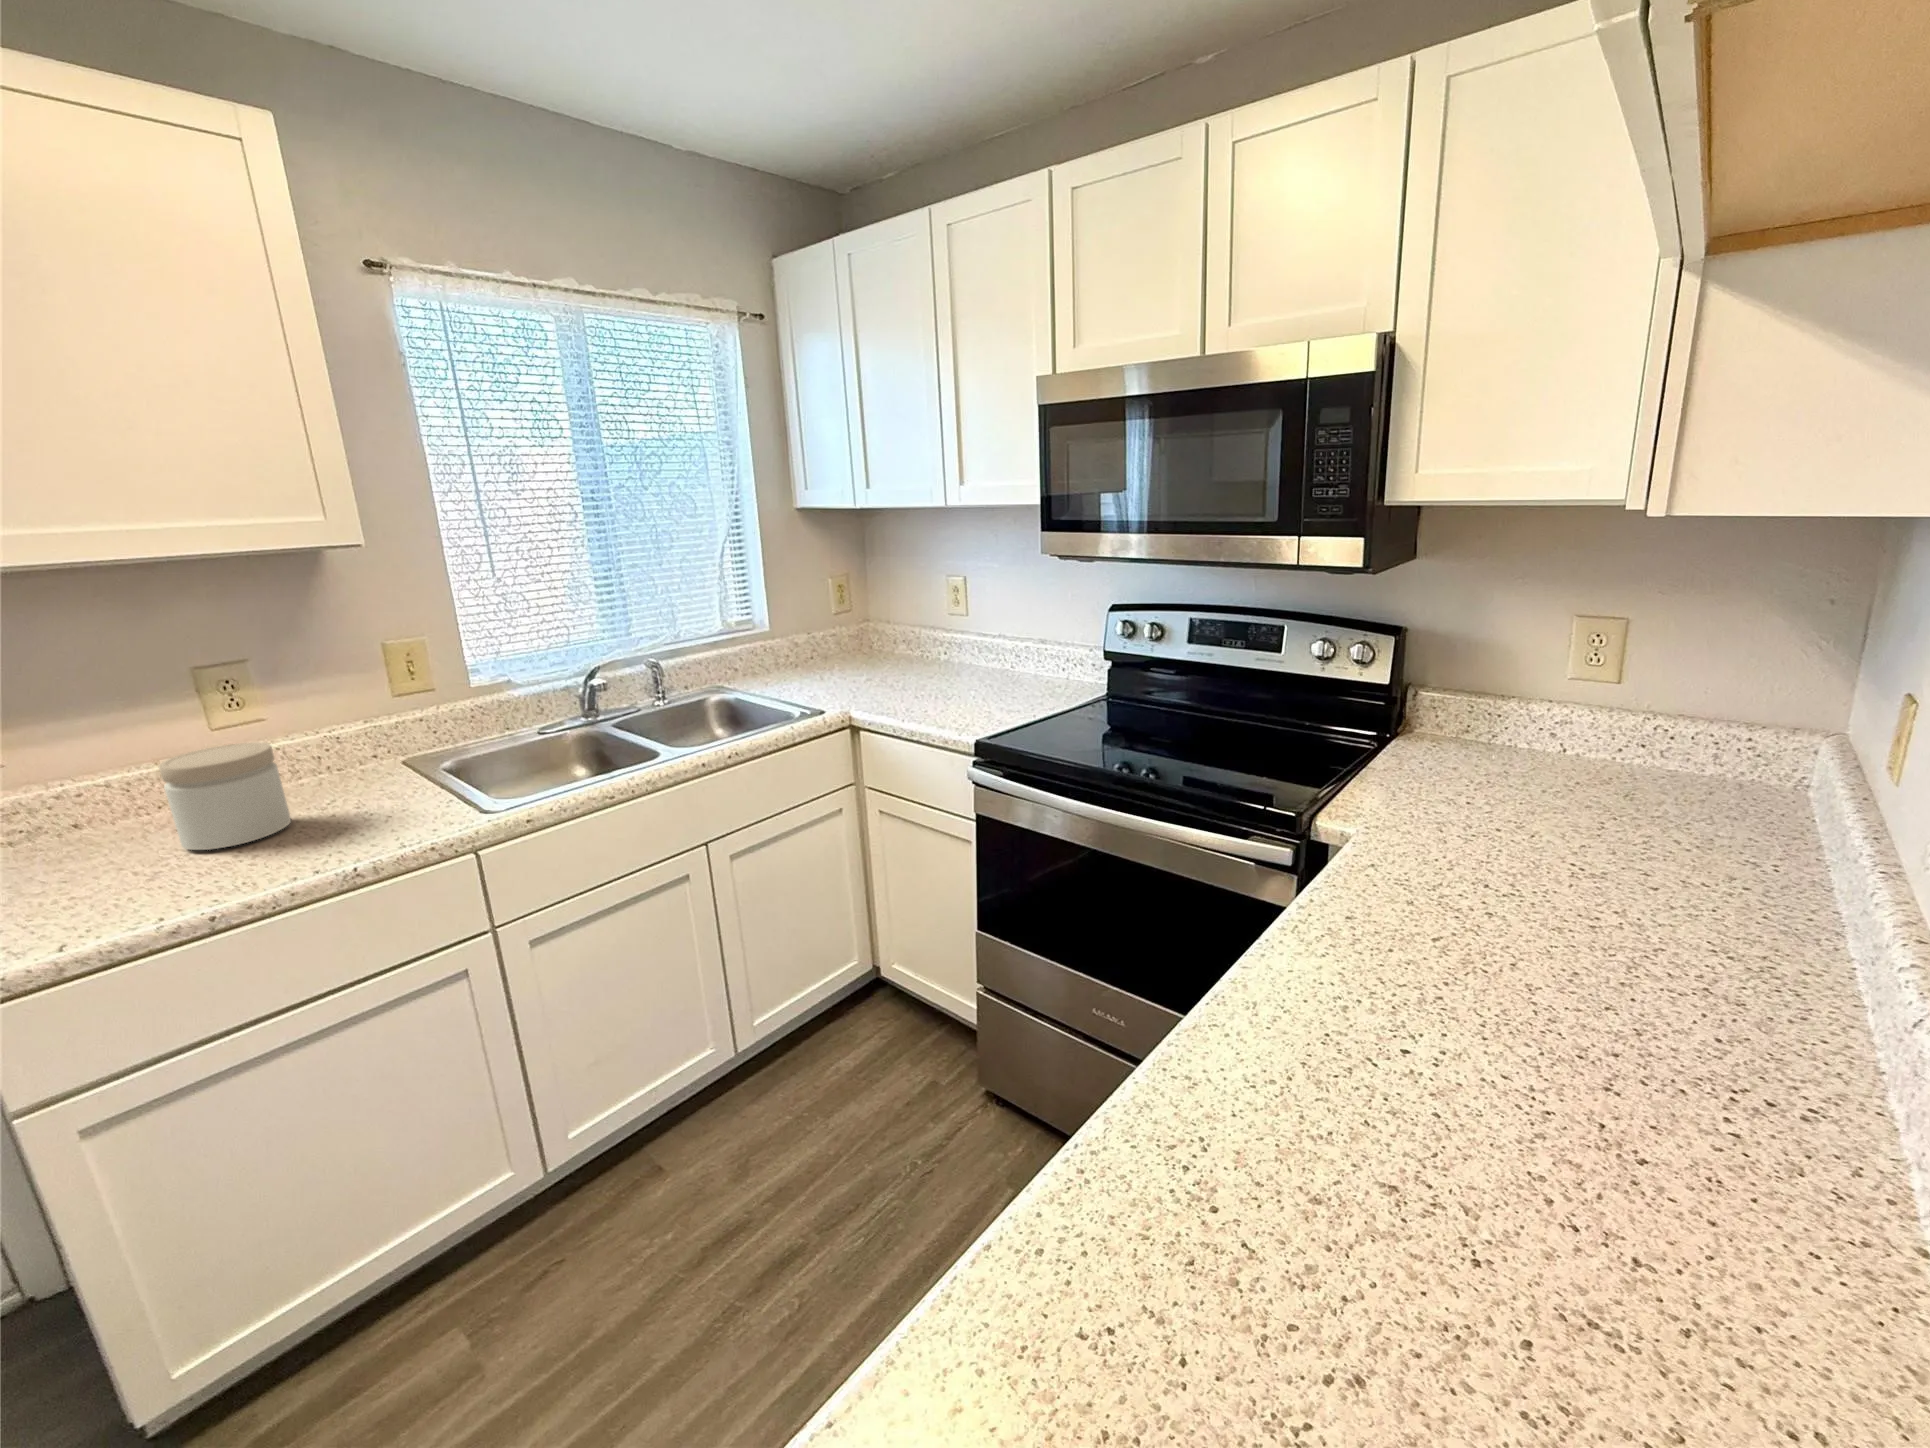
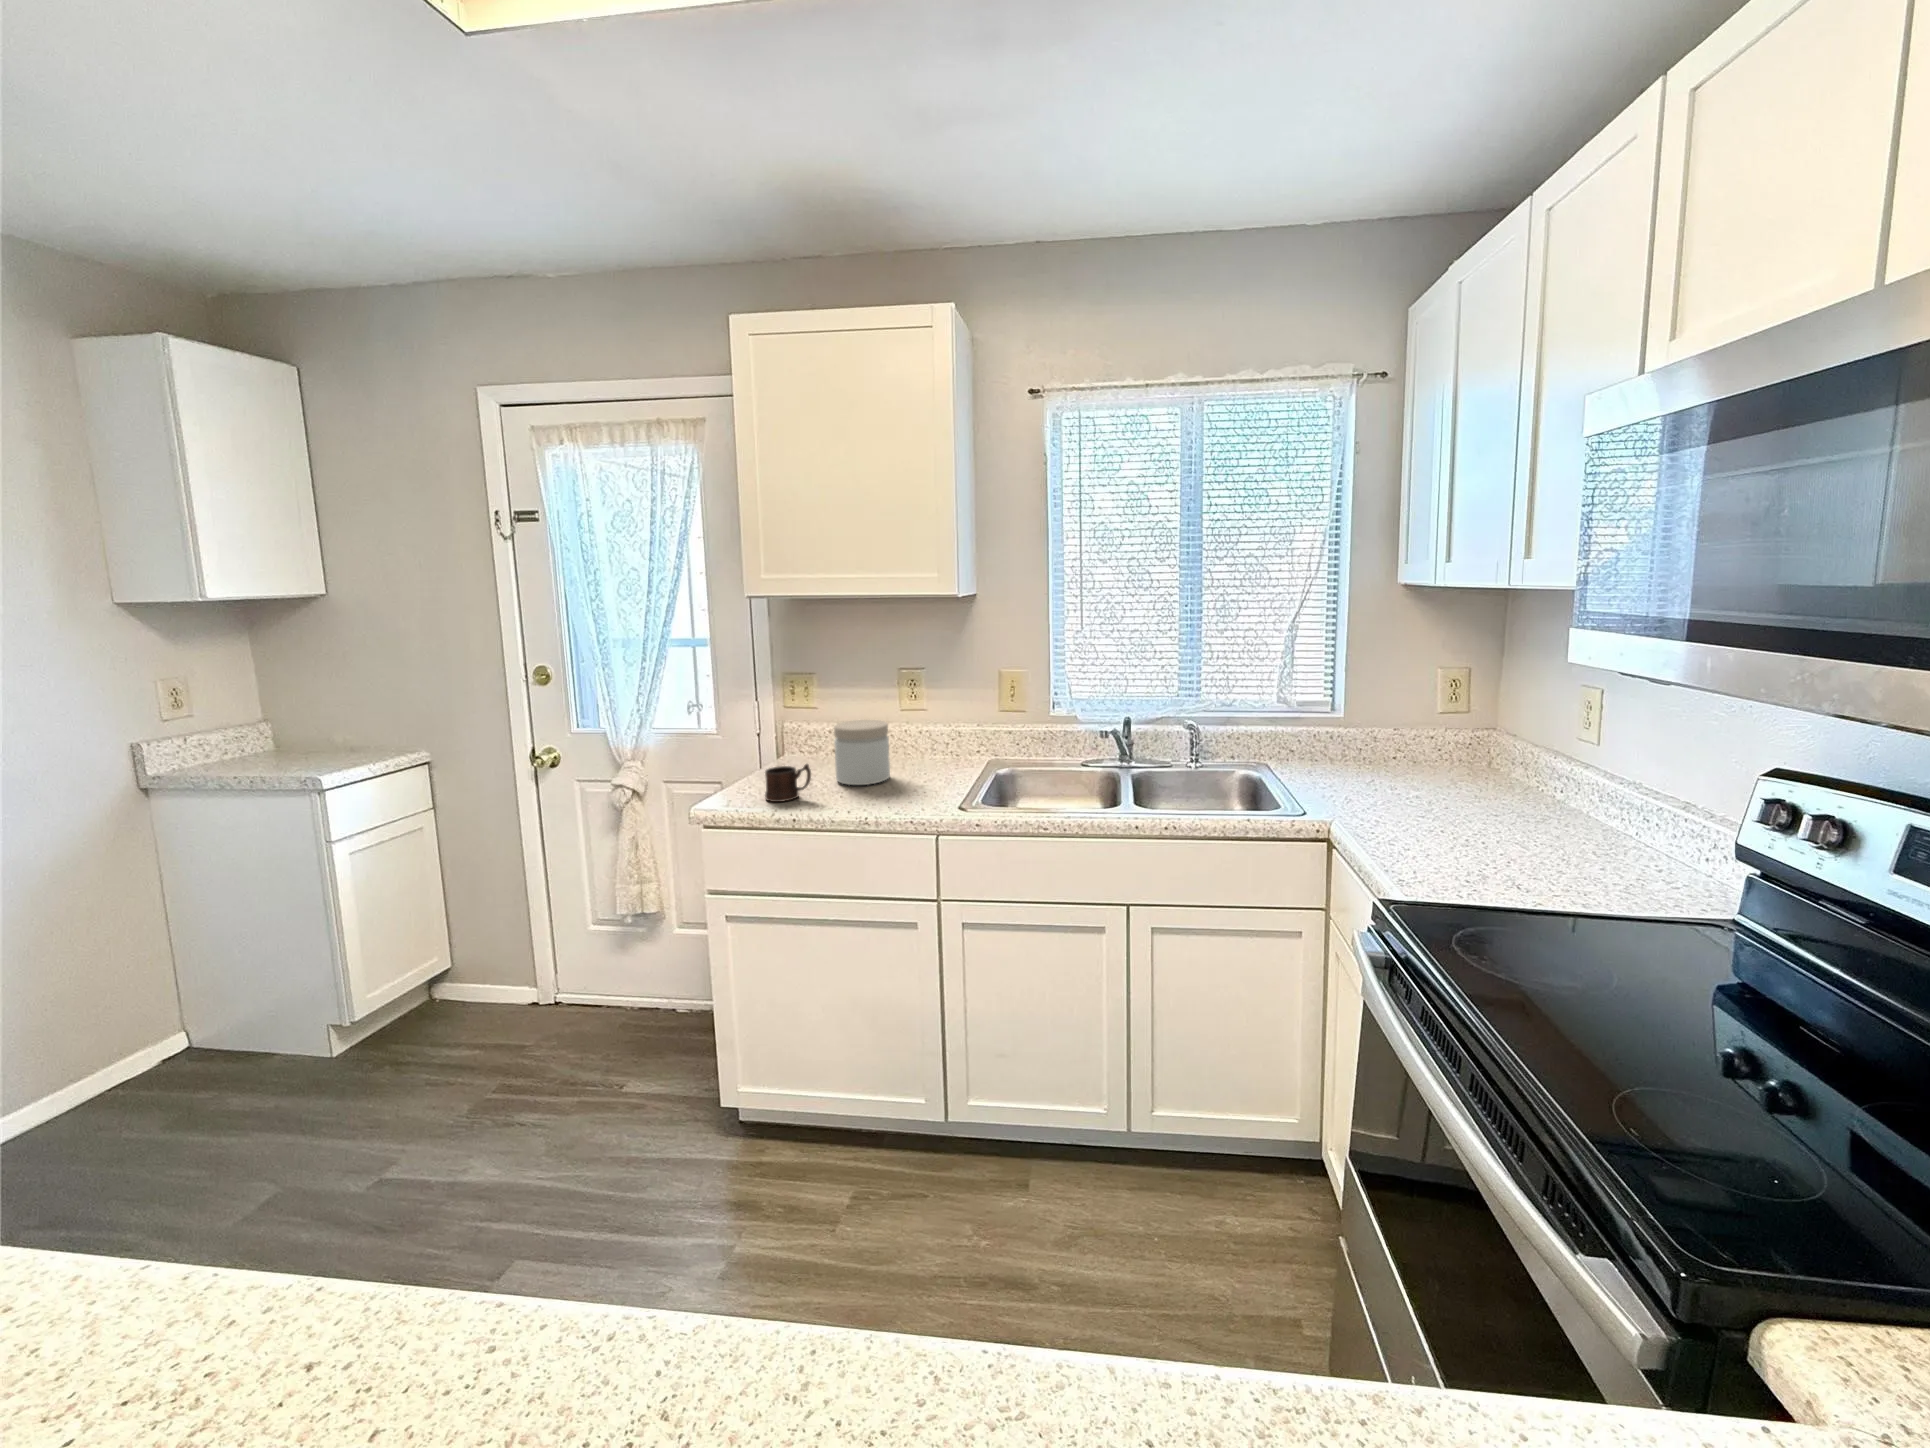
mug: none [68,830,184,914] -> present [765,764,811,802]

